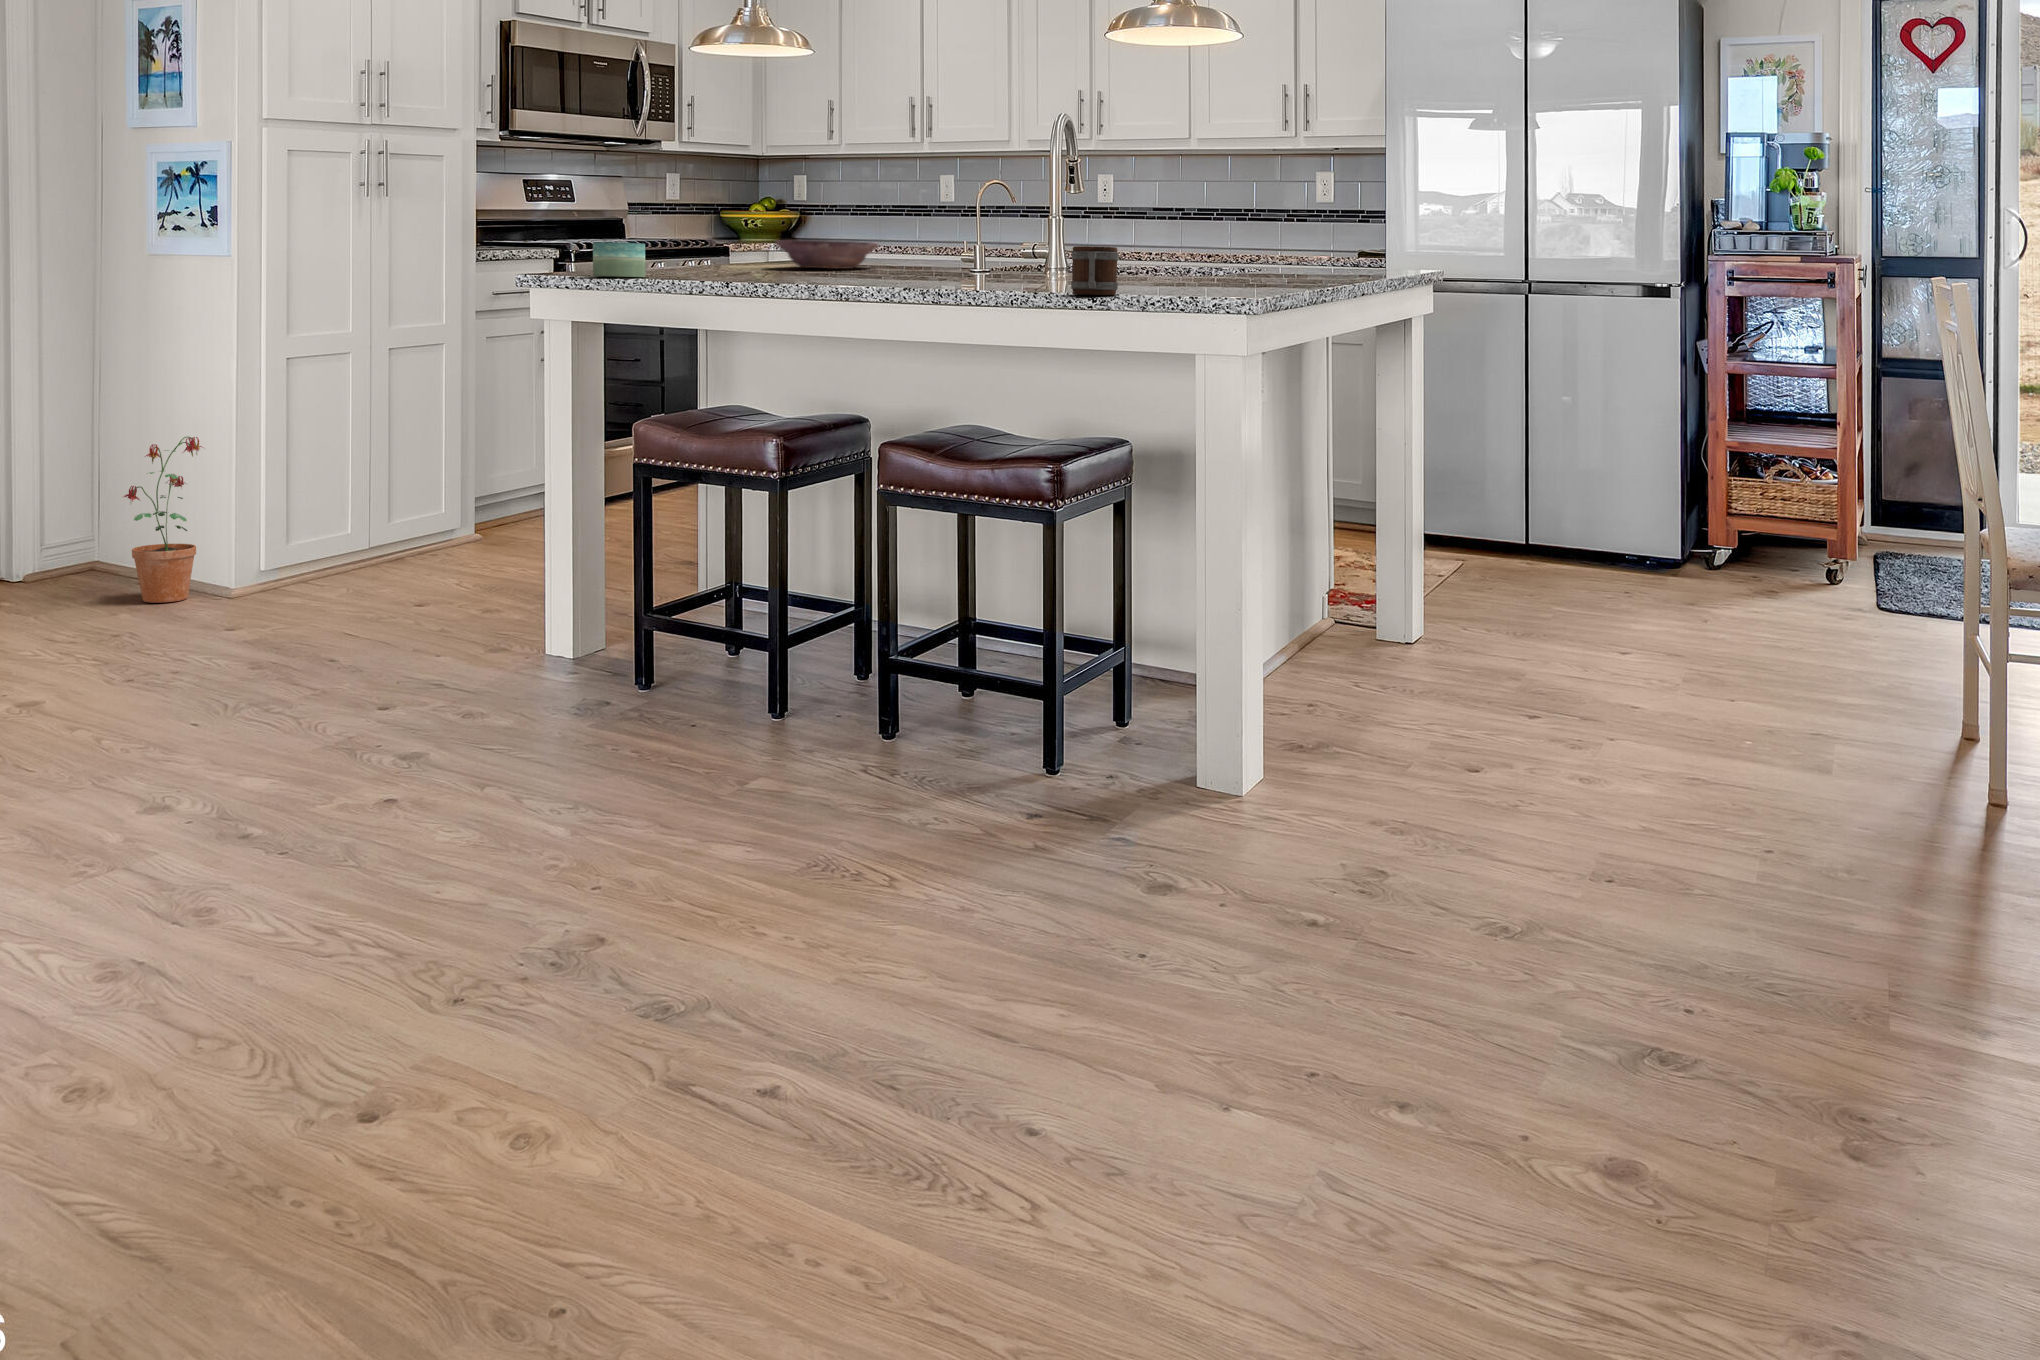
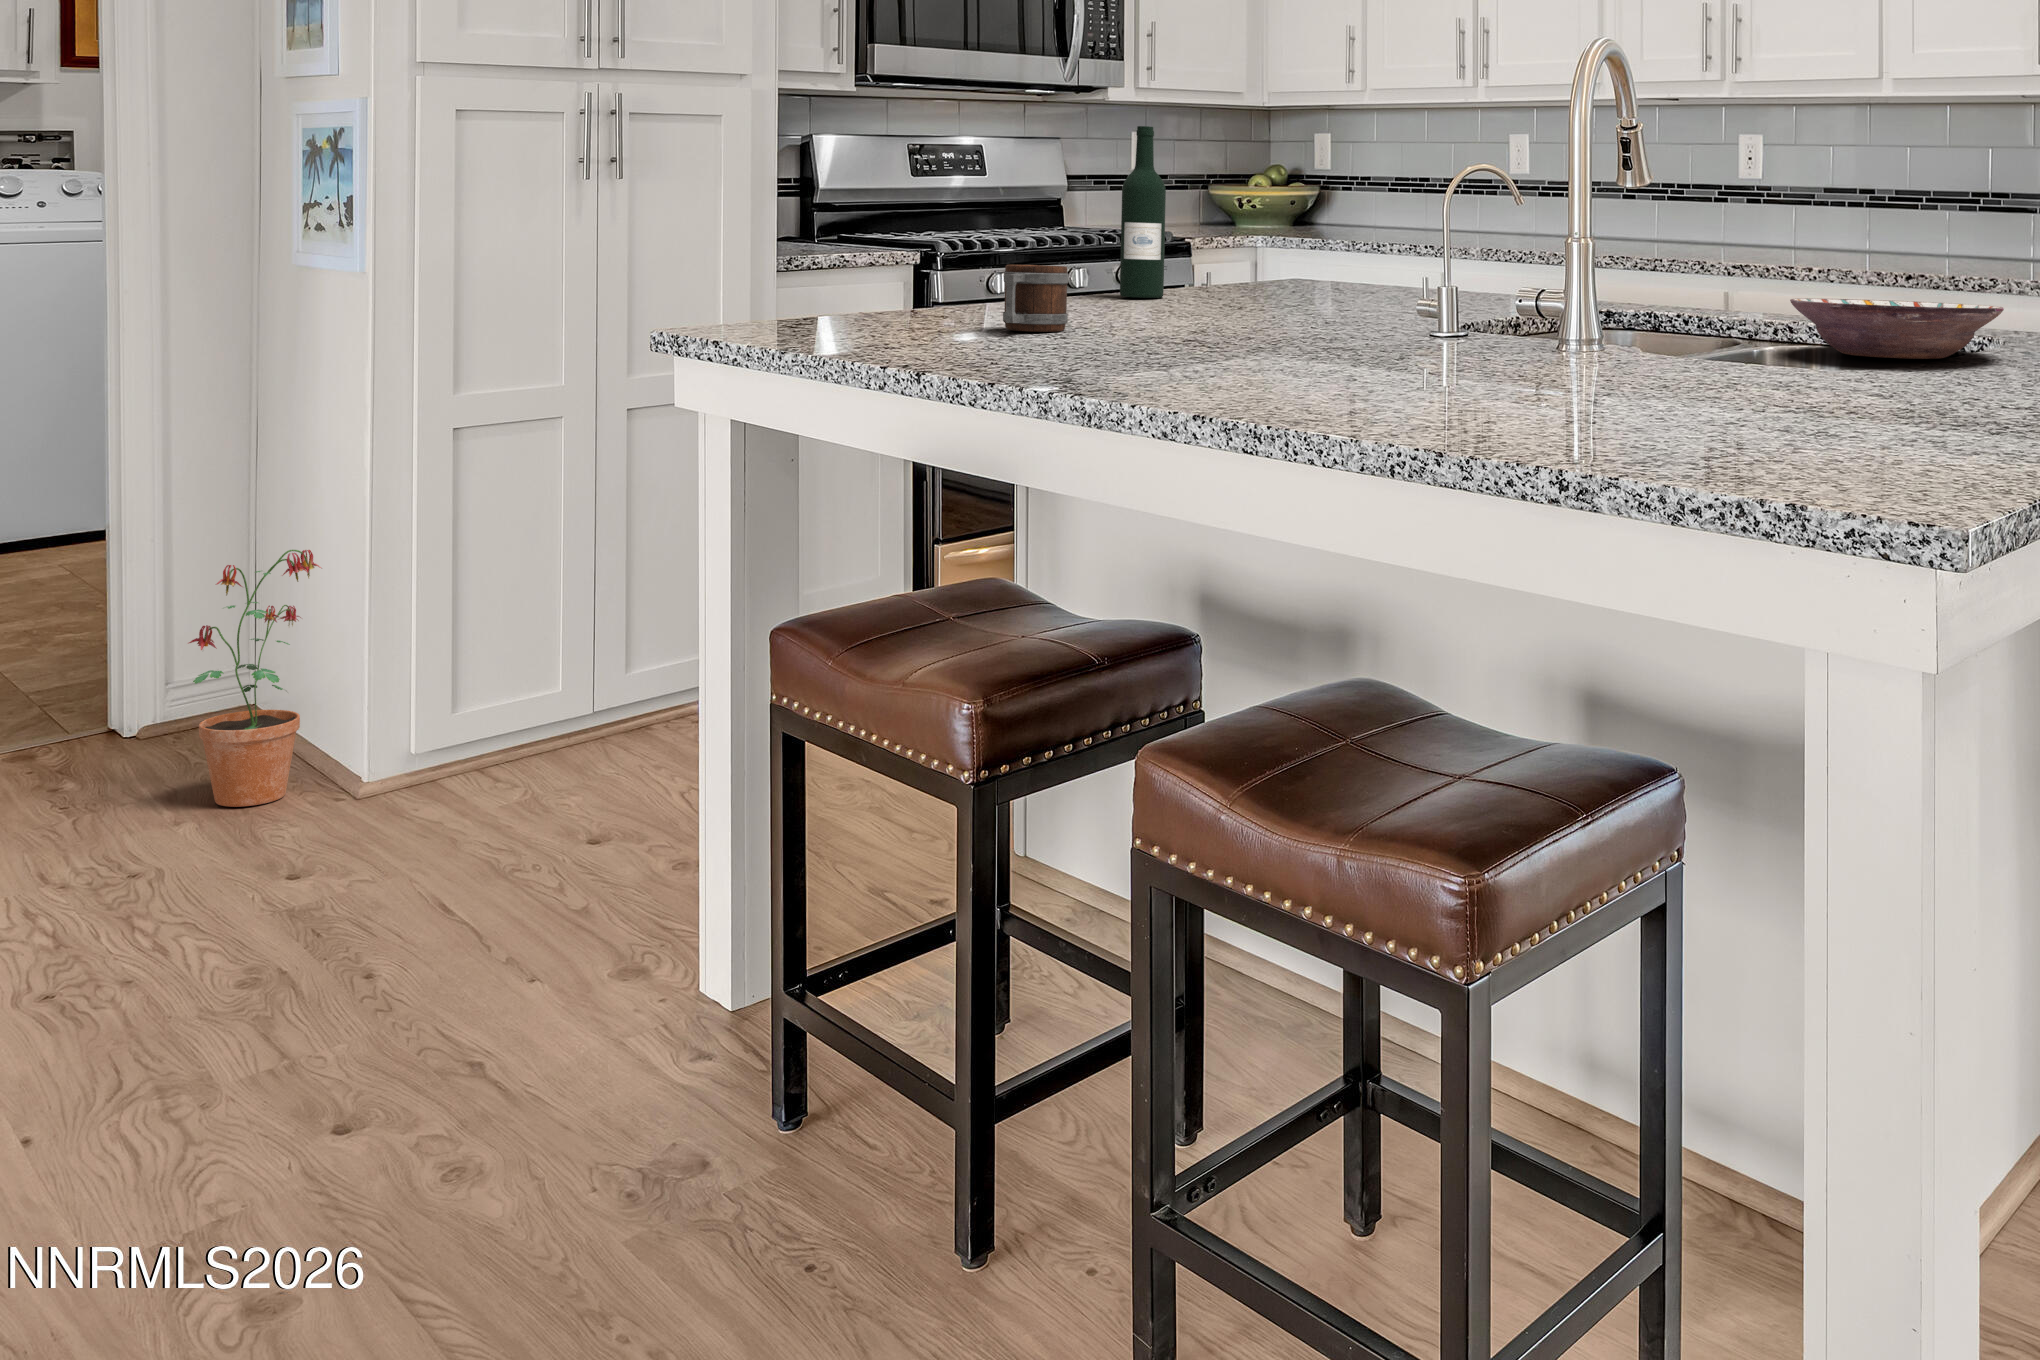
wine bottle: none [746,158,773,264] -> present [1120,126,1166,298]
decorative bowl: present [775,240,879,269] -> present [1790,298,2004,359]
candle: present [593,242,645,277] -> none [770,285,864,348]
mug: present [1071,246,1118,295] -> present [1003,265,1069,332]

